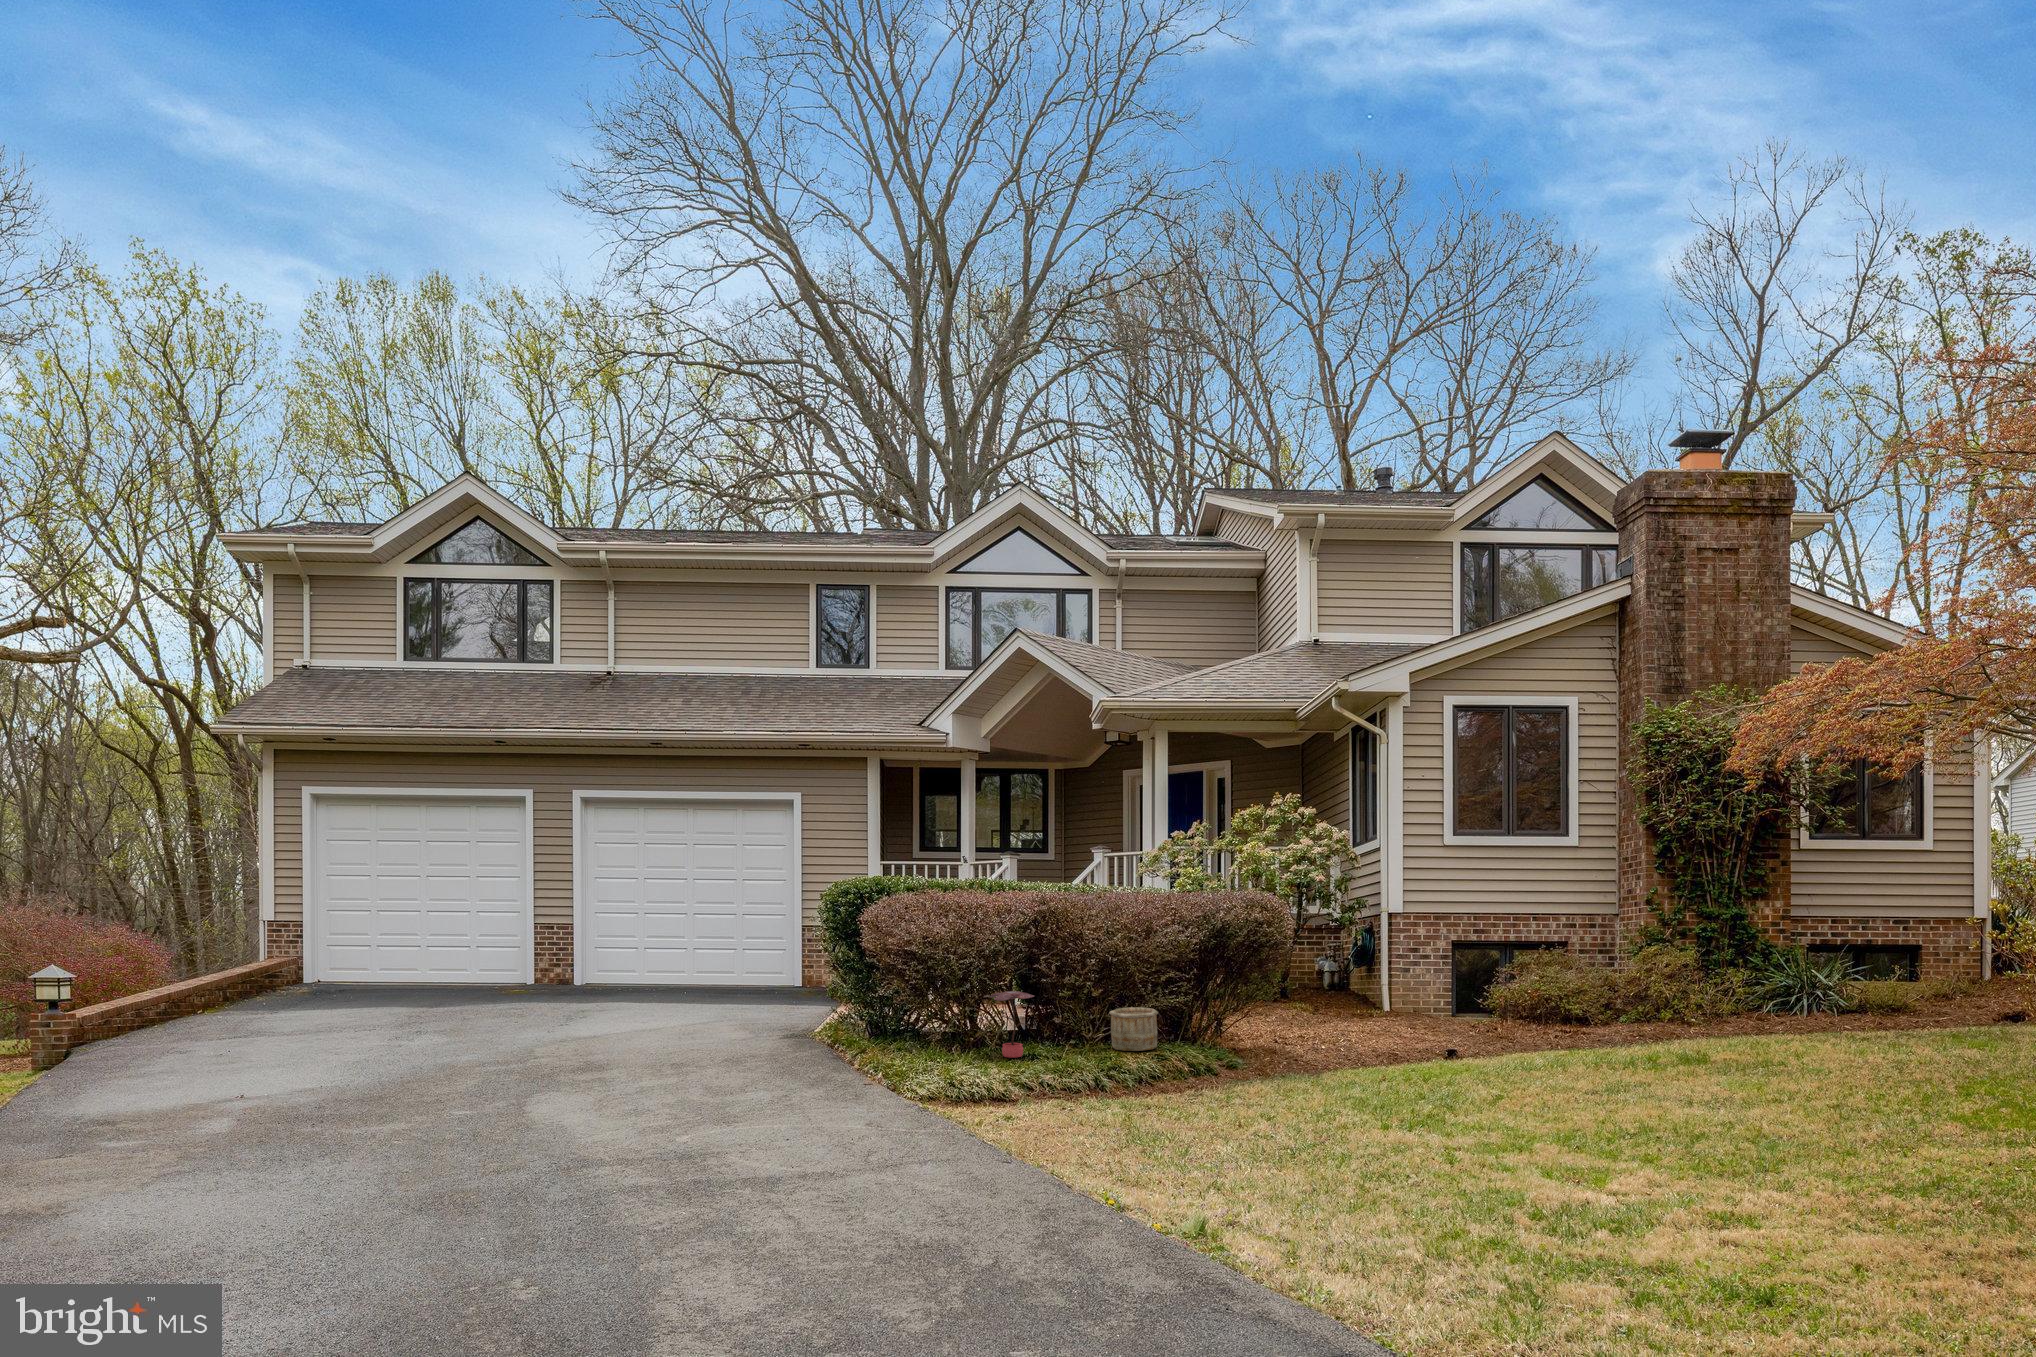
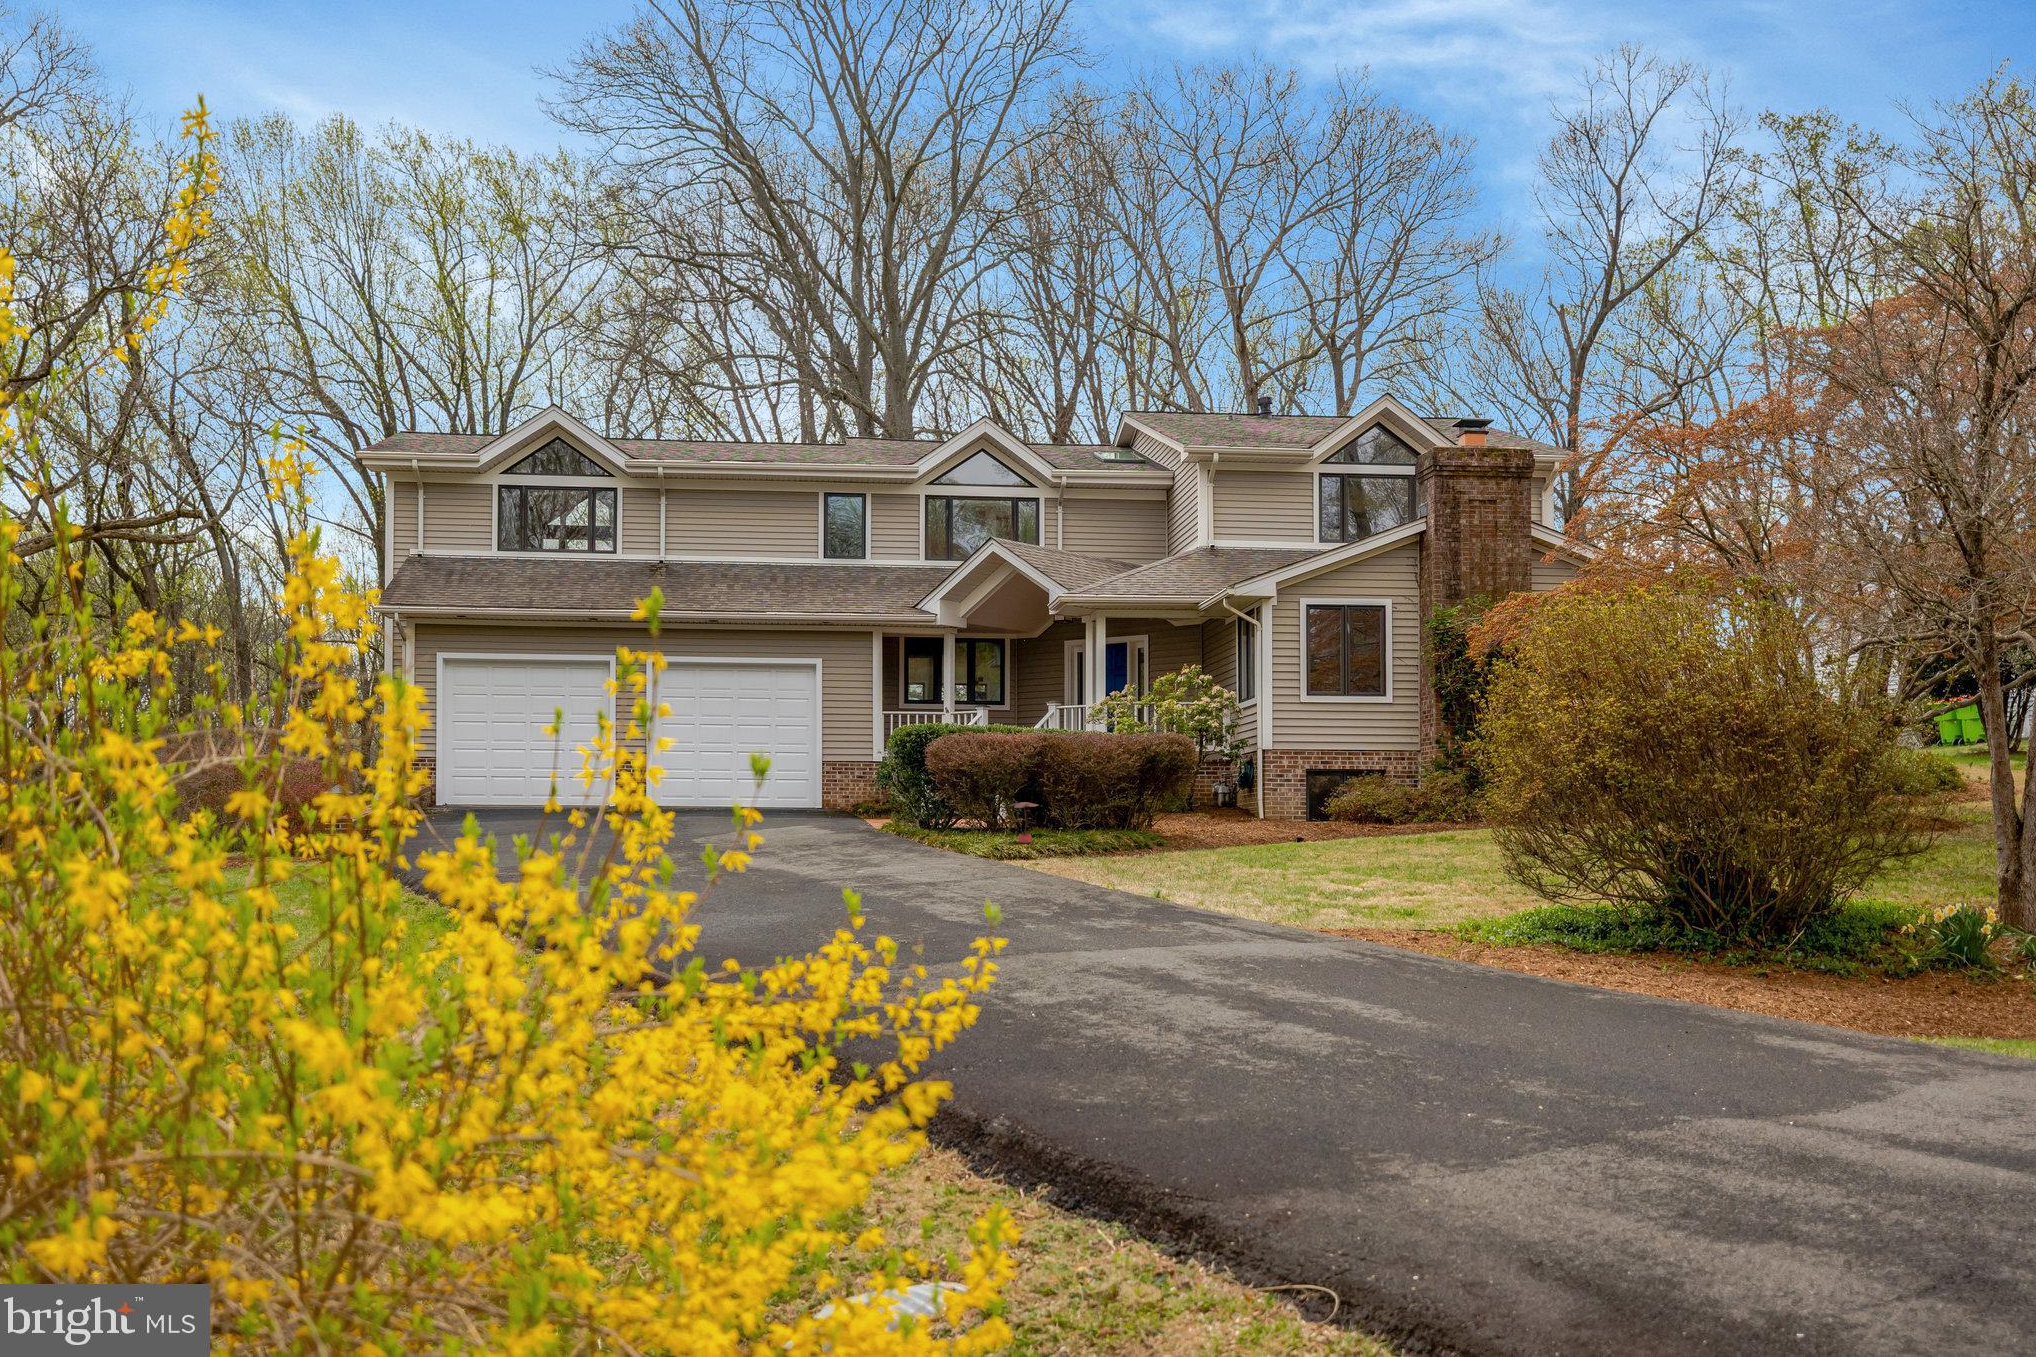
wooden bucket: present [1109,1007,1158,1051] -> none [1083,812,1114,839]

